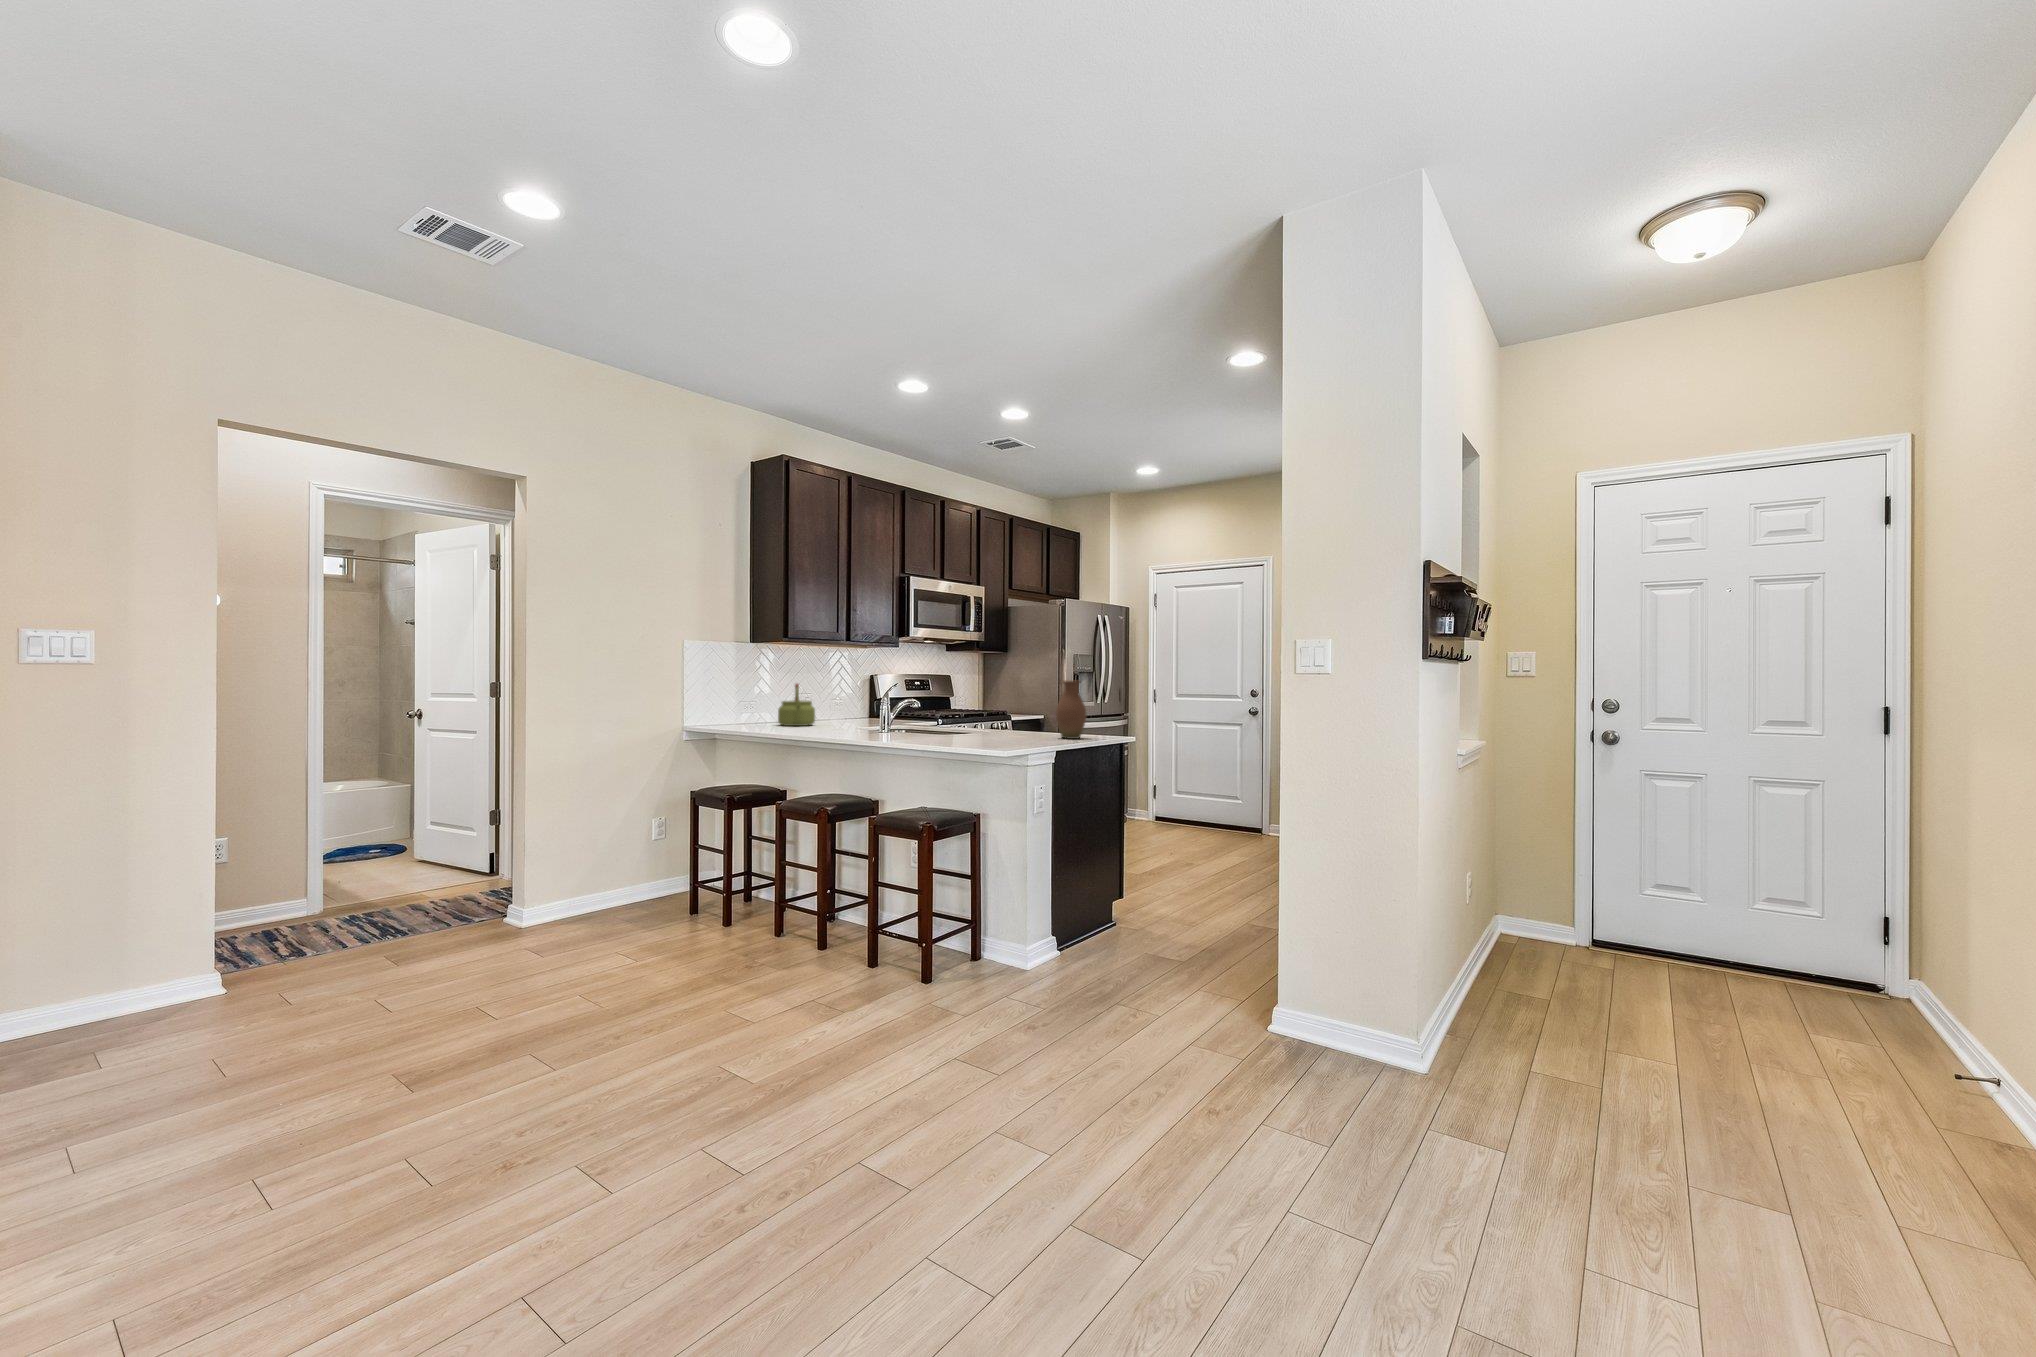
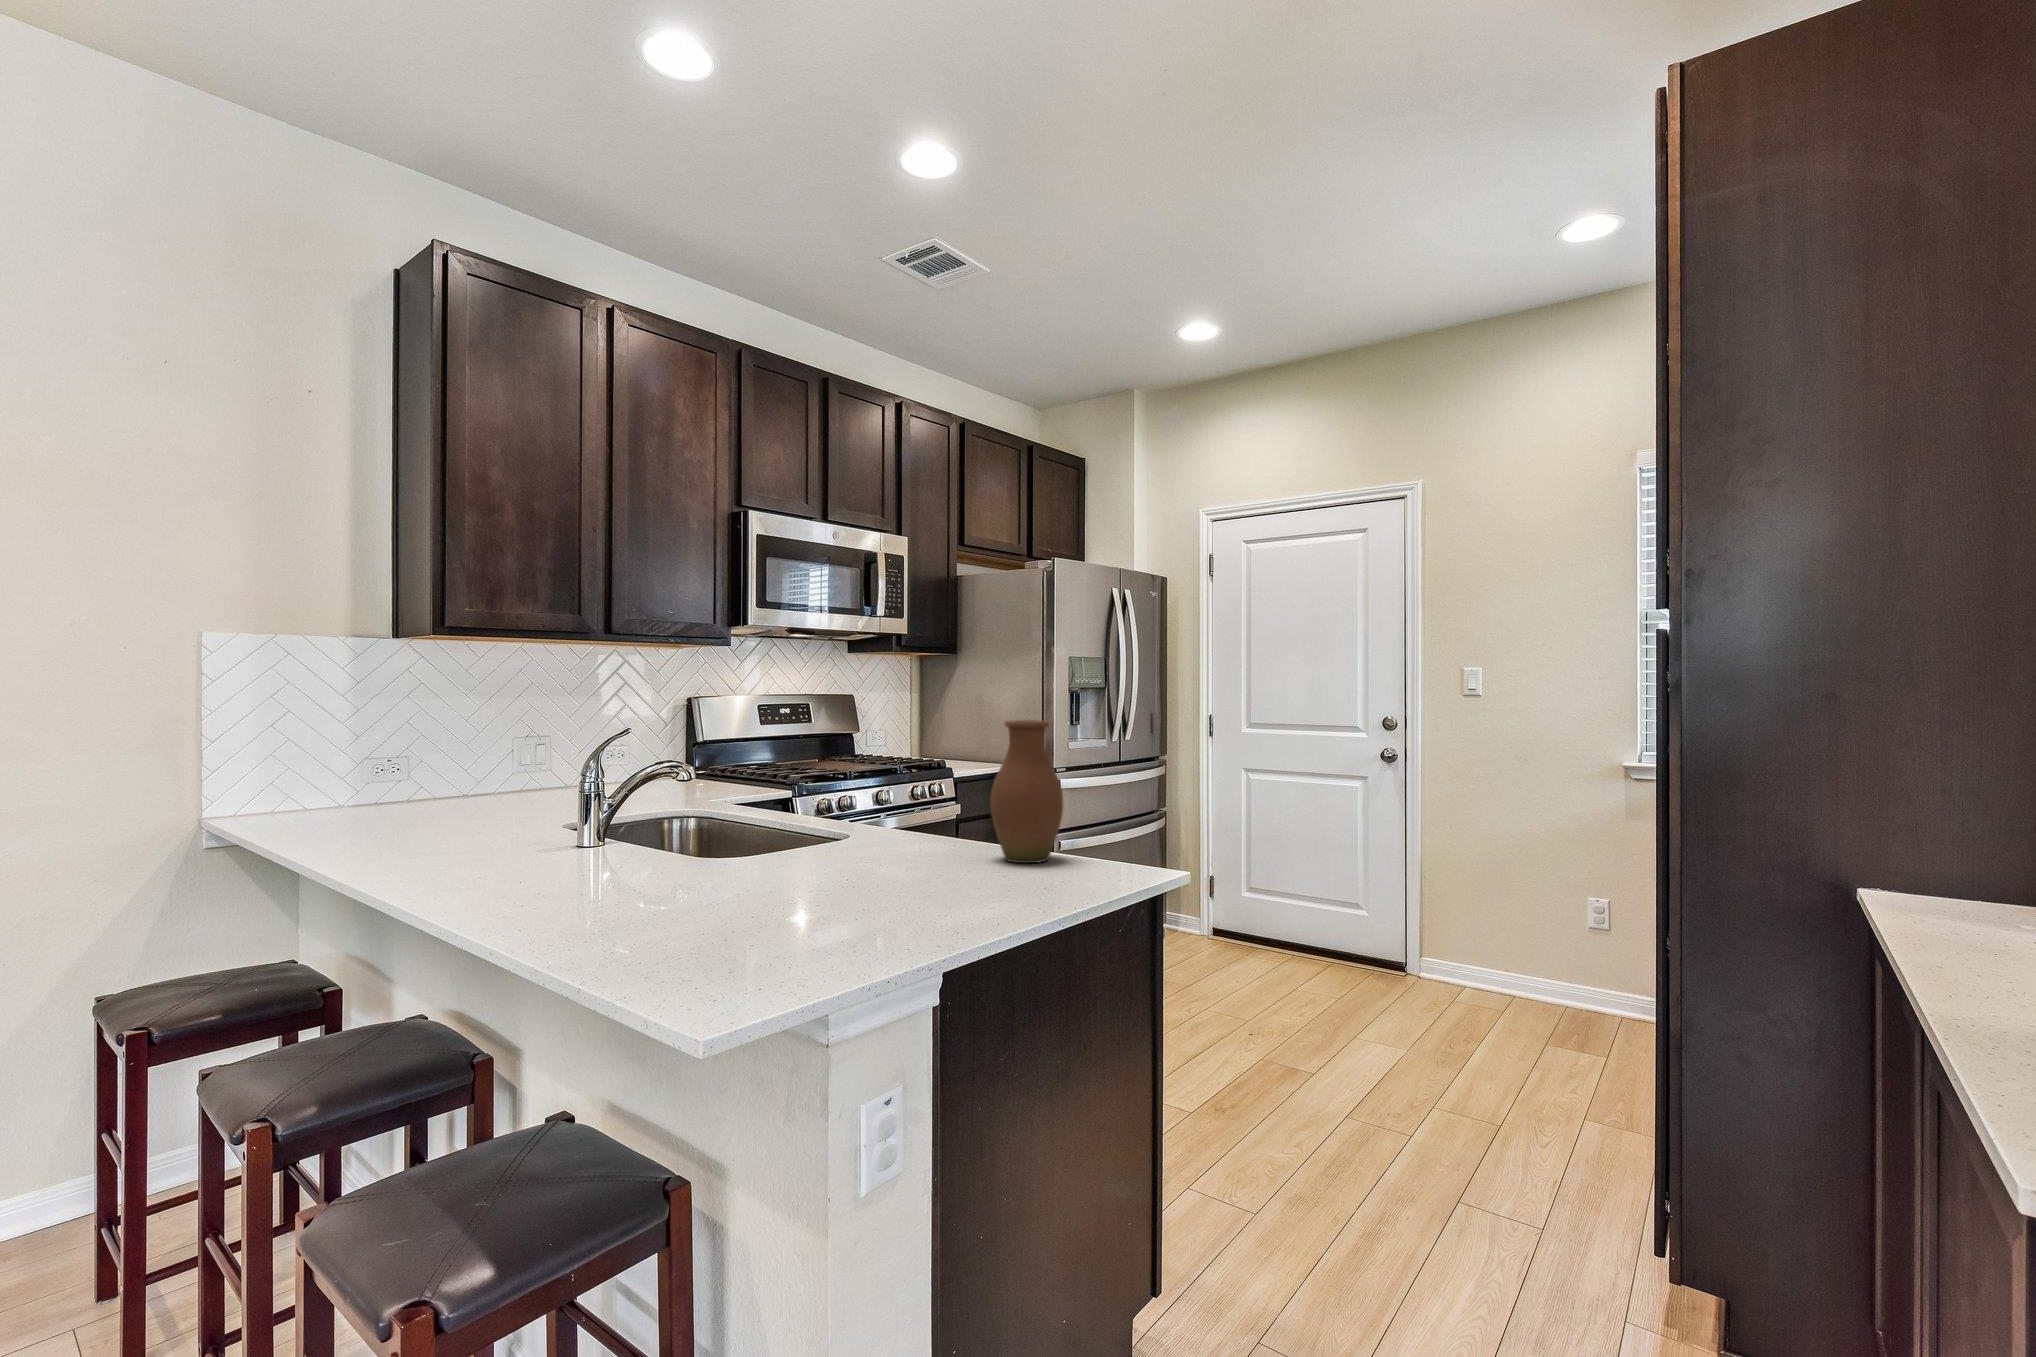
kettle: present [778,684,815,726] -> none [465,717,545,804]

